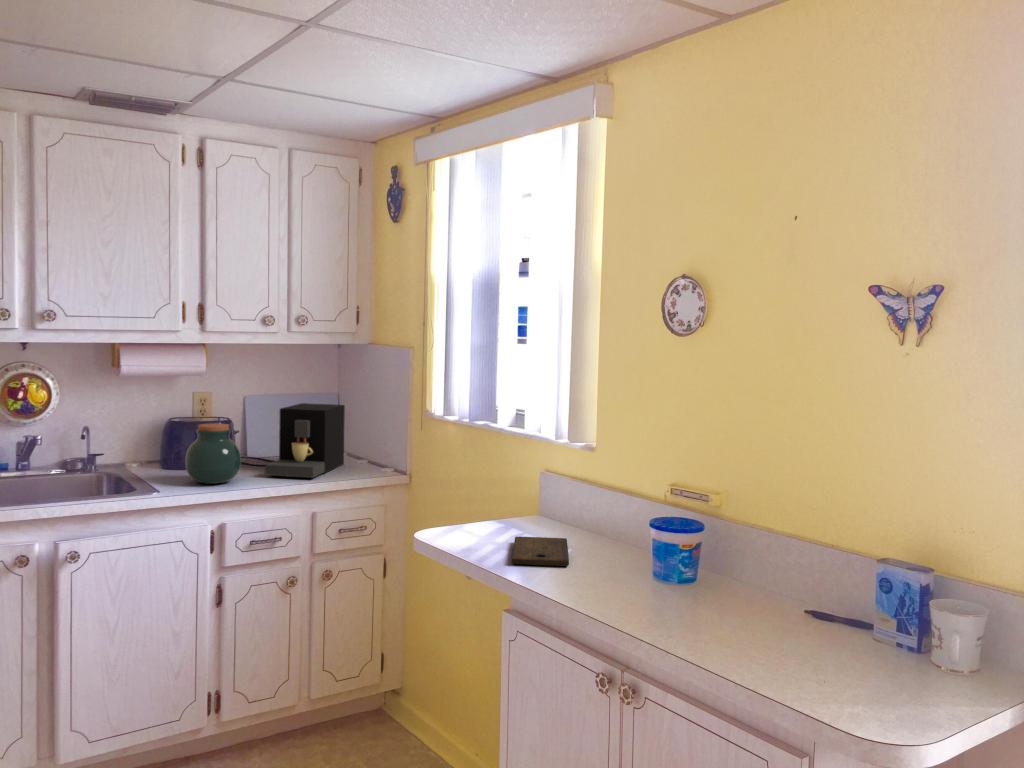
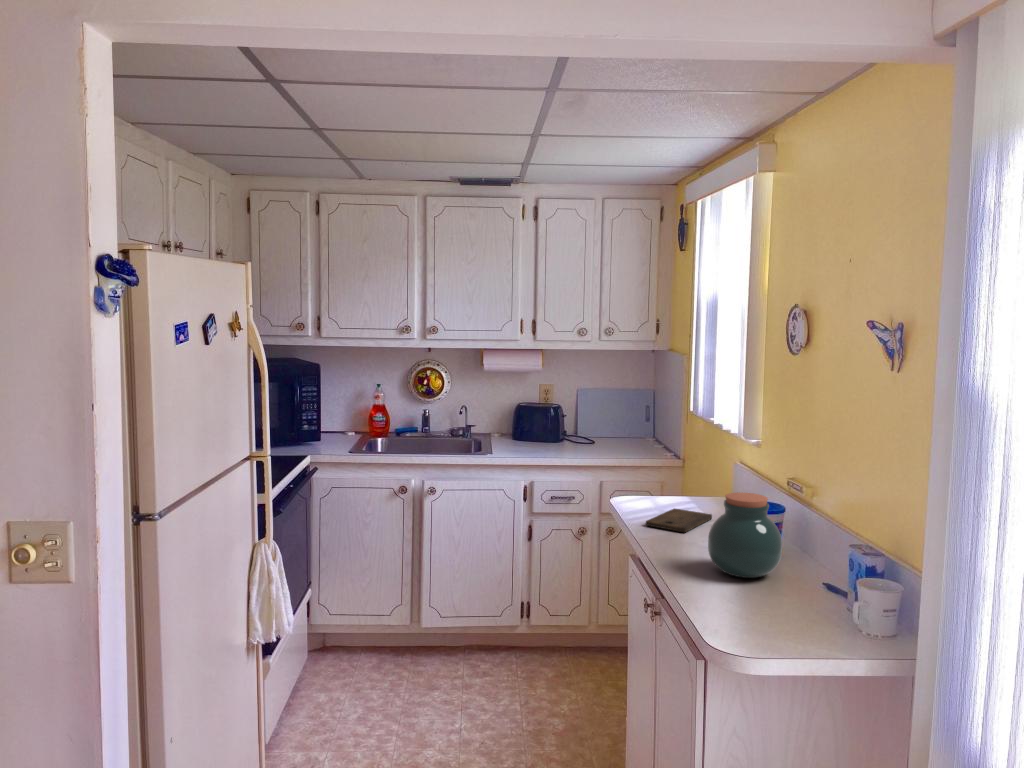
coffee maker: present [265,403,345,478] -> none [572,396,645,454]
jar: present [185,423,241,484] -> present [708,492,782,578]

